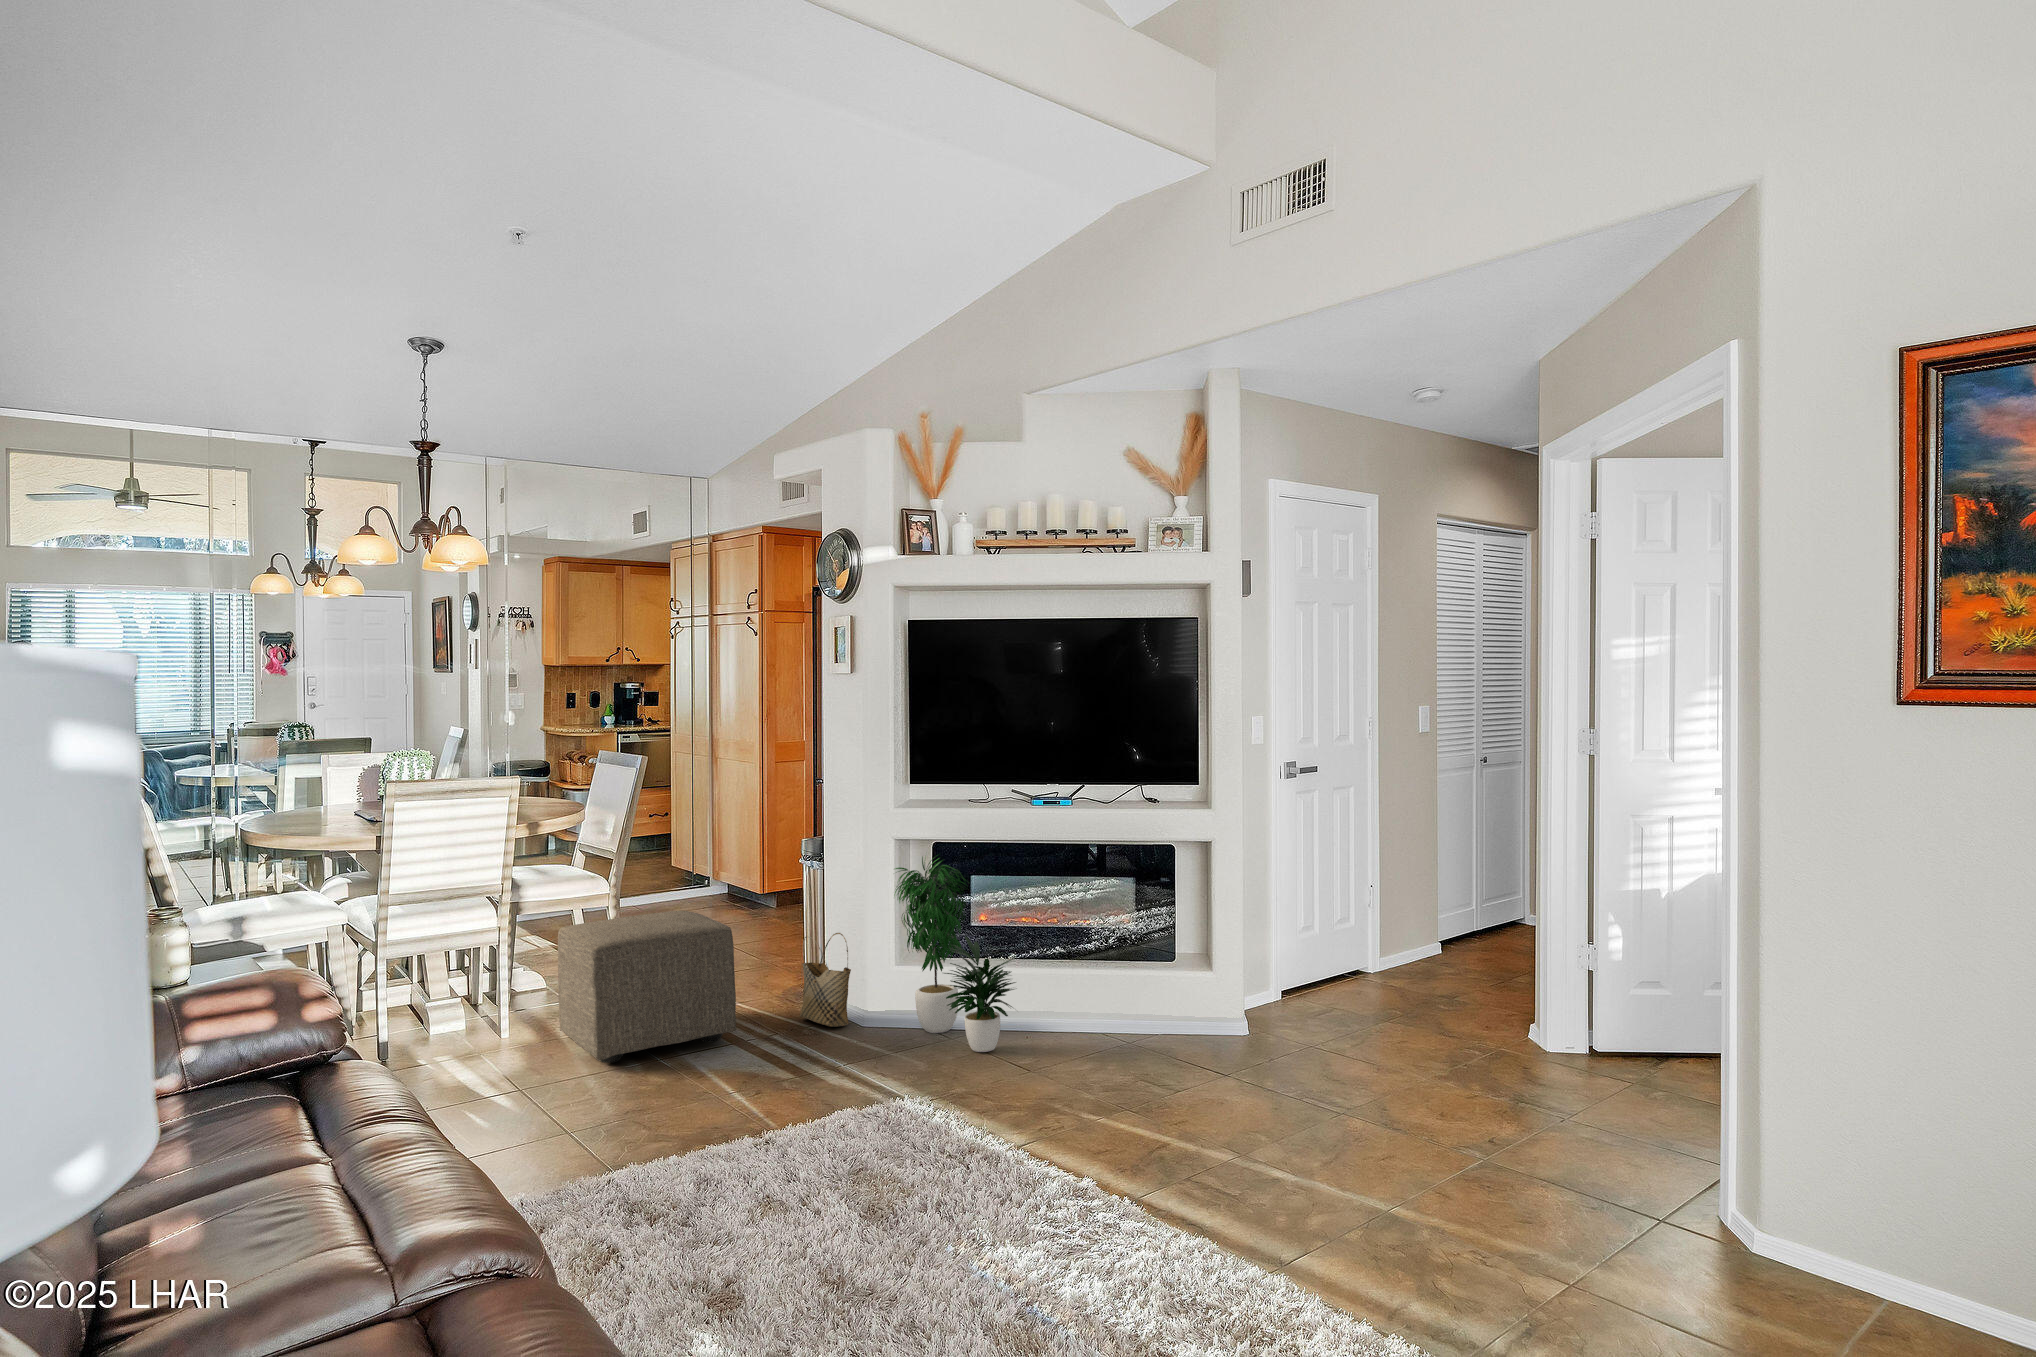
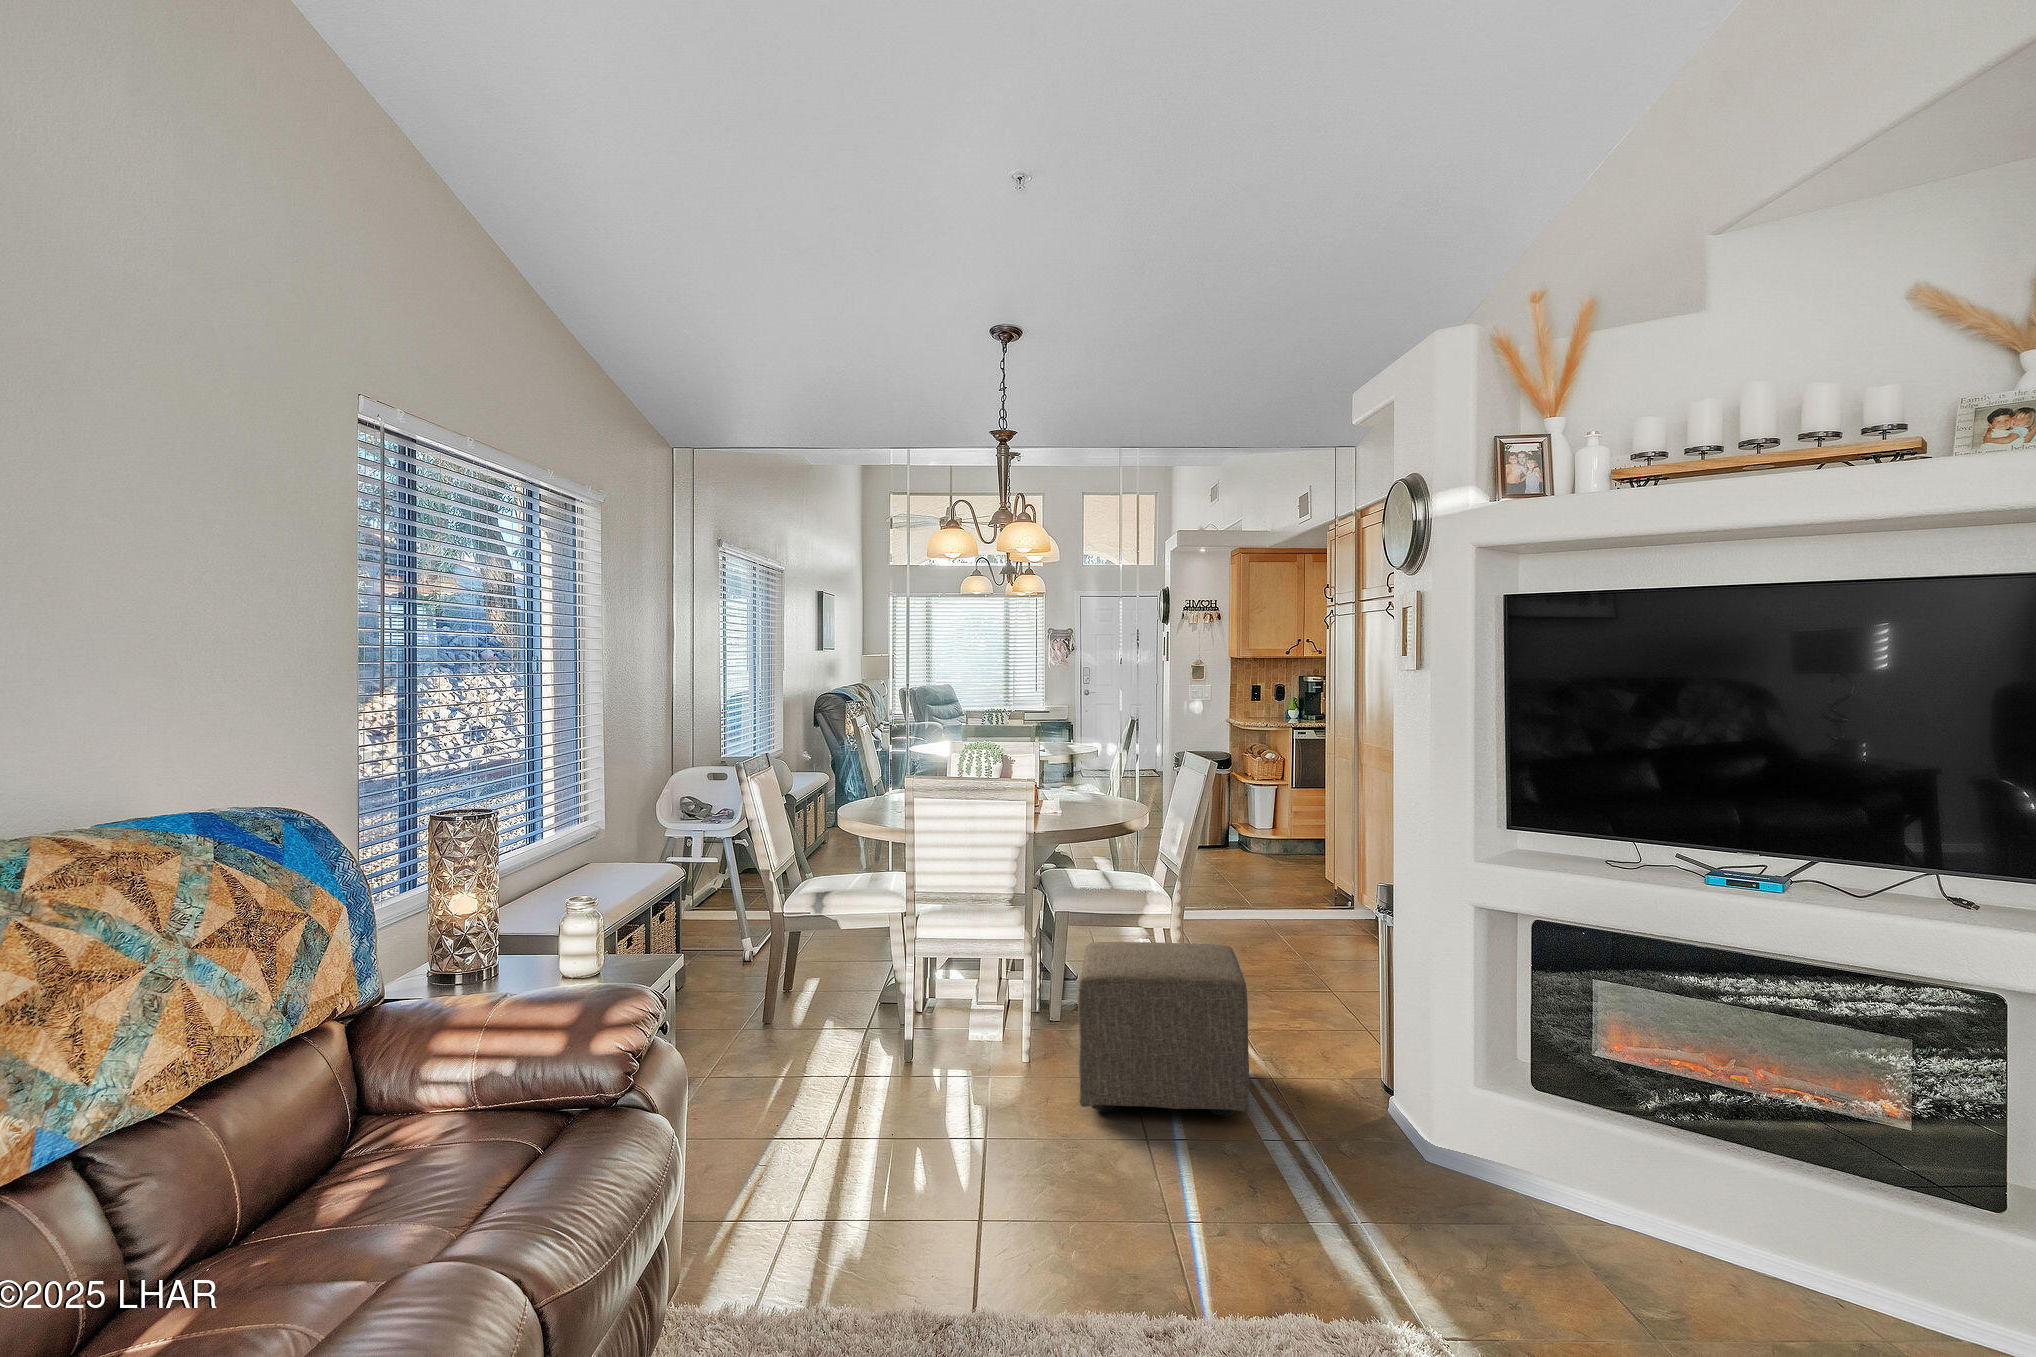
potted plant: present [894,857,1016,1052] -> none [1461,927,1638,1260]
woven basket: present [800,933,851,1027] -> none [1350,1010,1410,1140]

